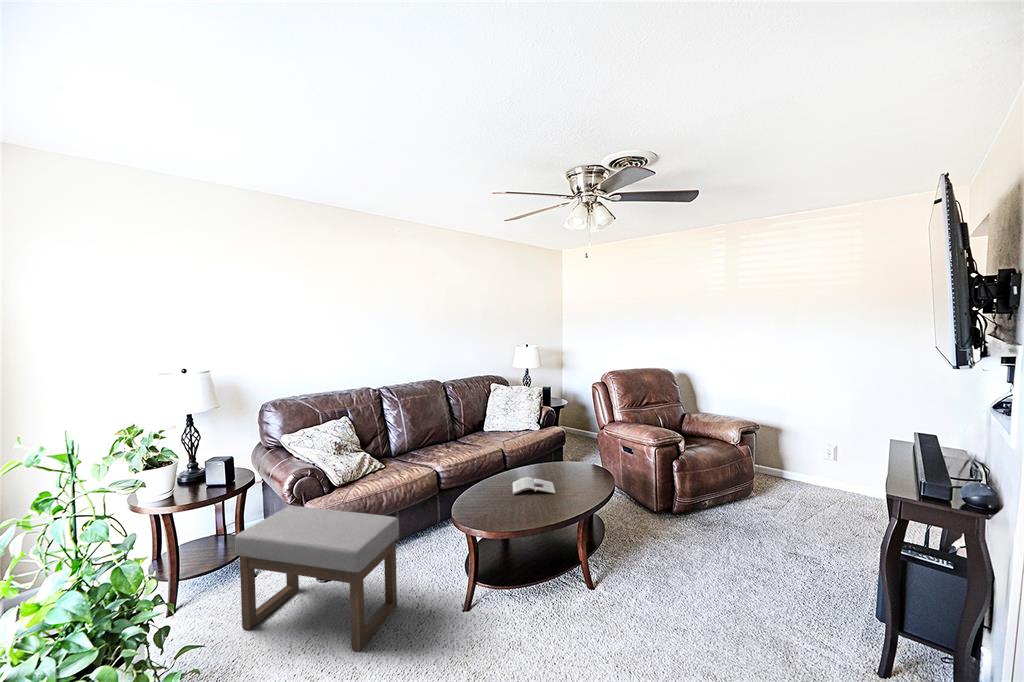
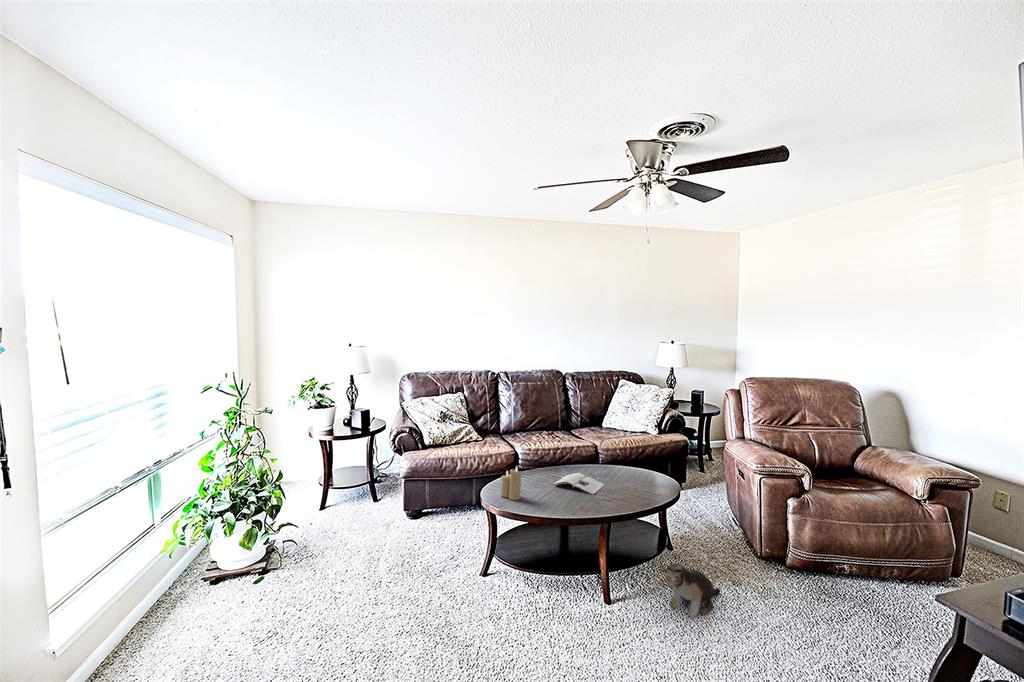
candle: none [477,483,500,519] -> present [501,467,521,500]
ottoman: present [235,506,399,651] -> none [338,453,442,574]
plush toy: none [631,533,663,575] -> present [660,563,720,617]

